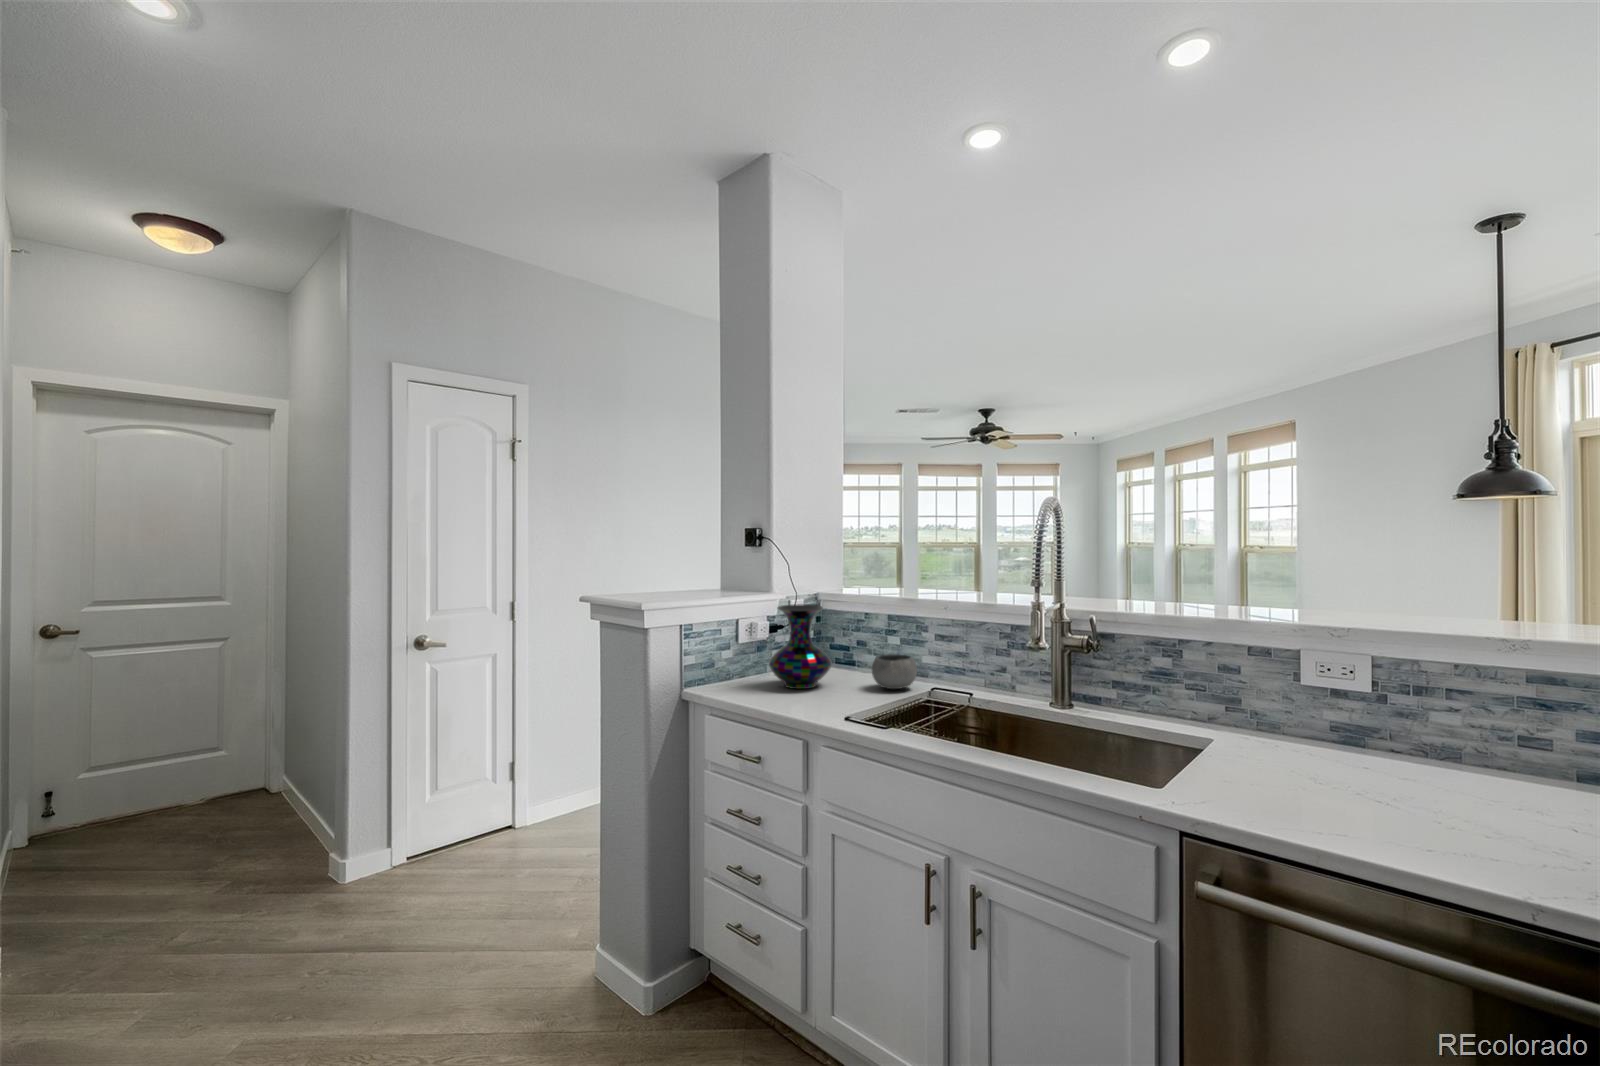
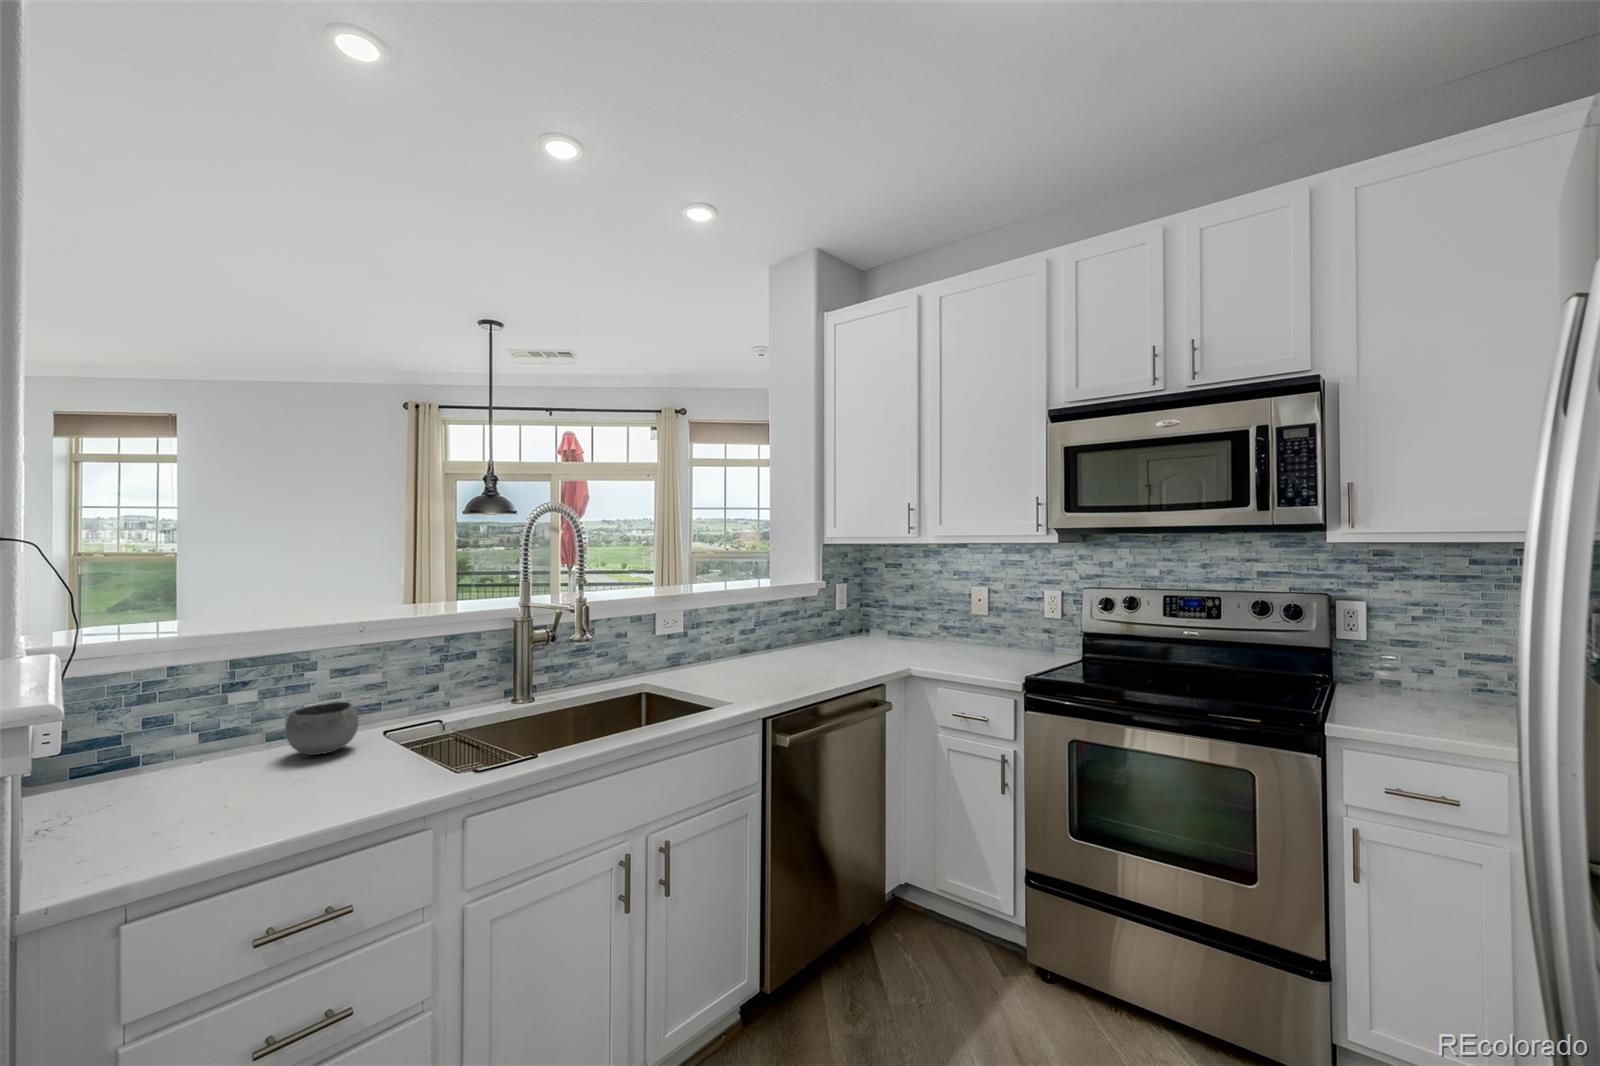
vase: present [769,604,831,689] -> none [107,659,252,814]

